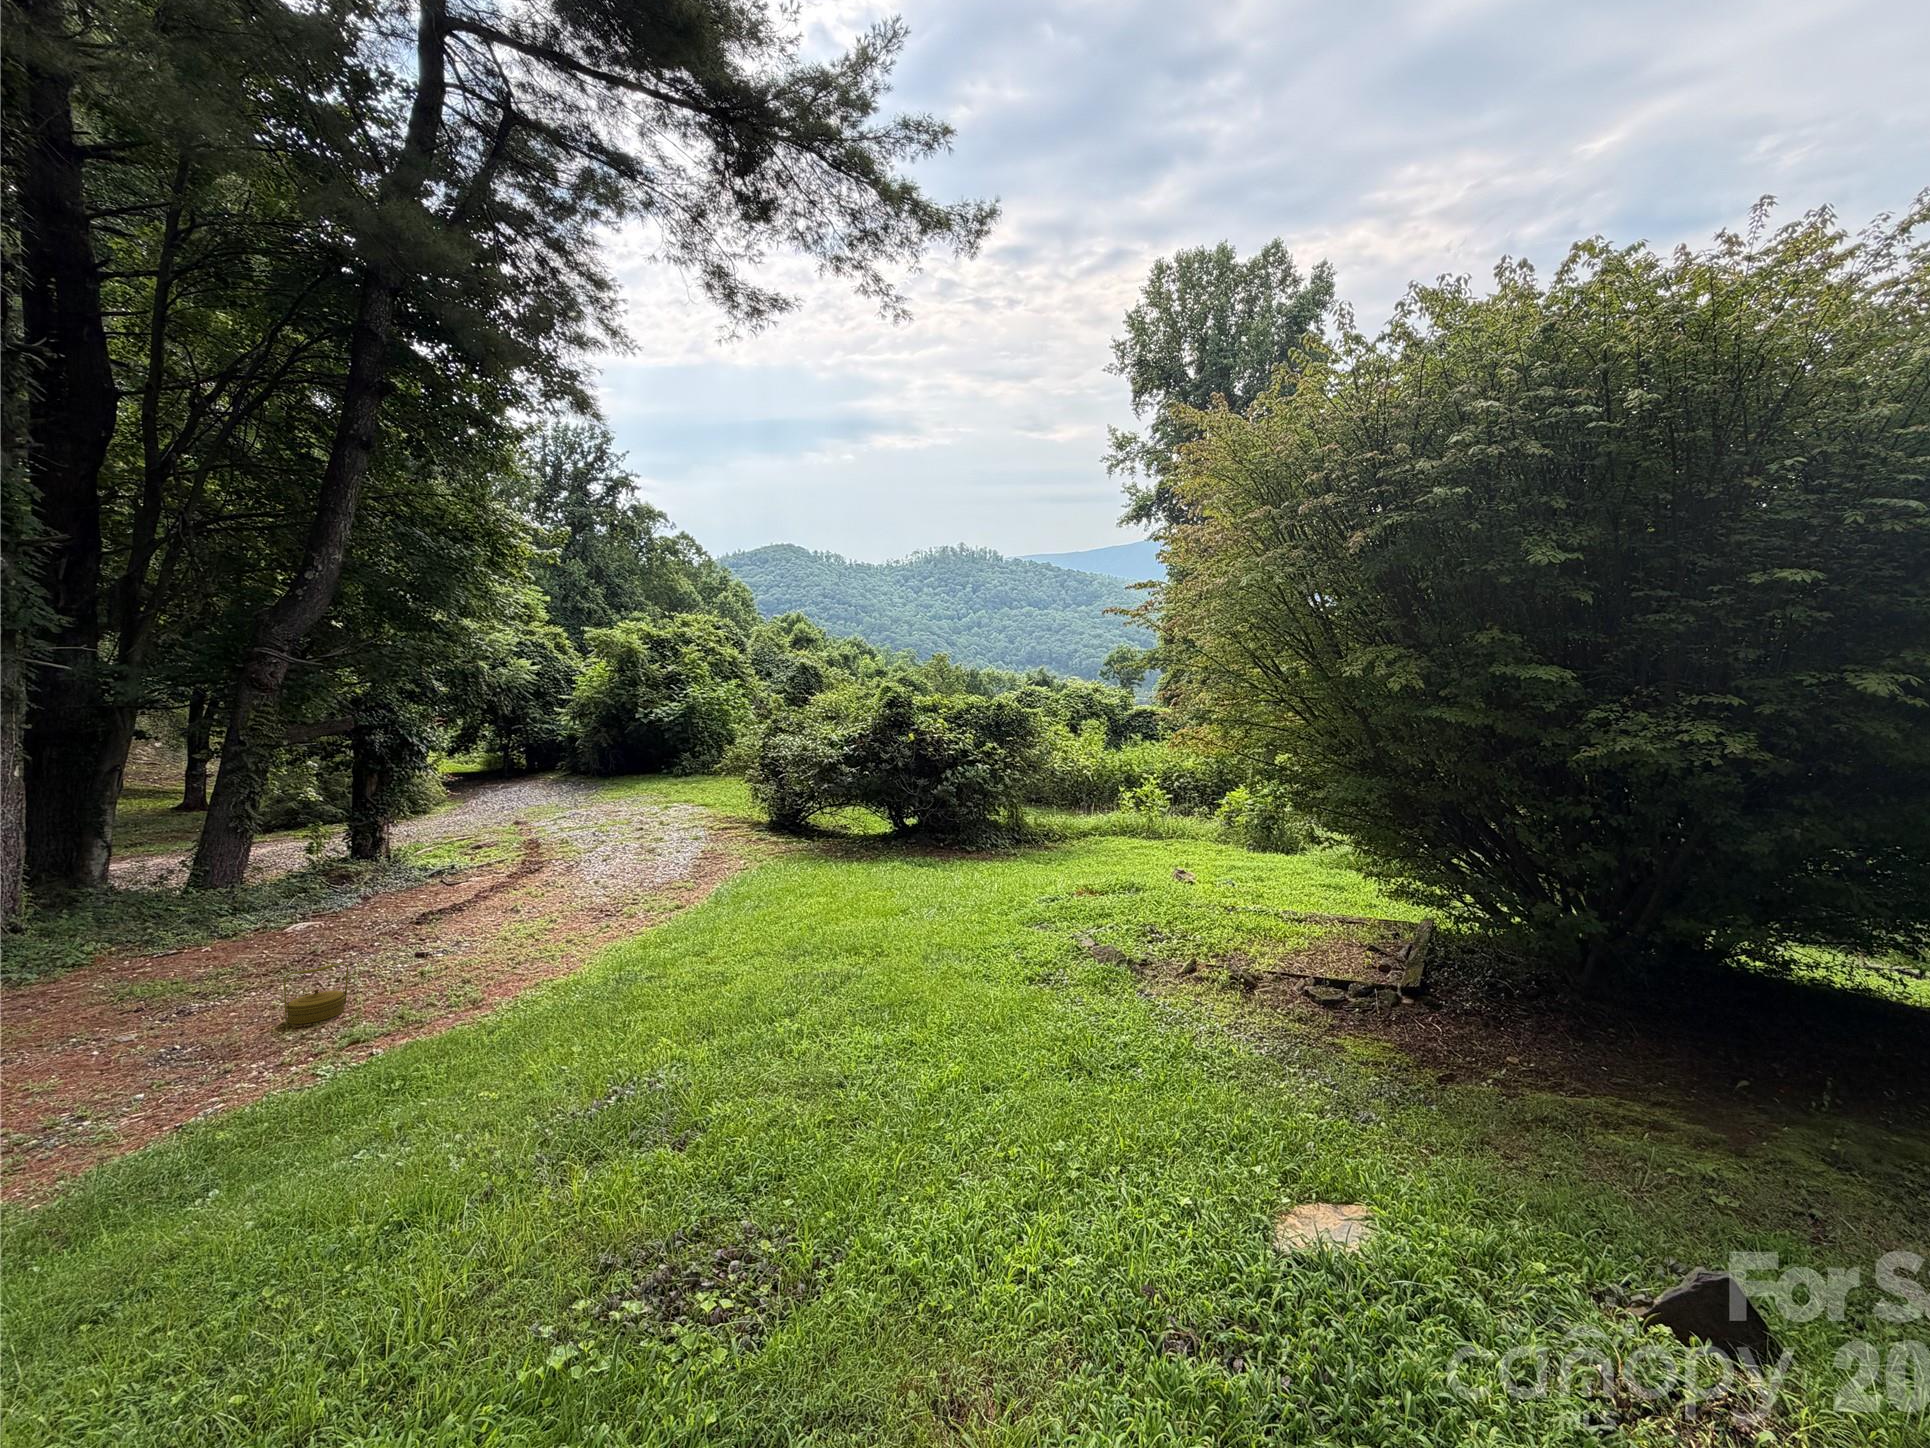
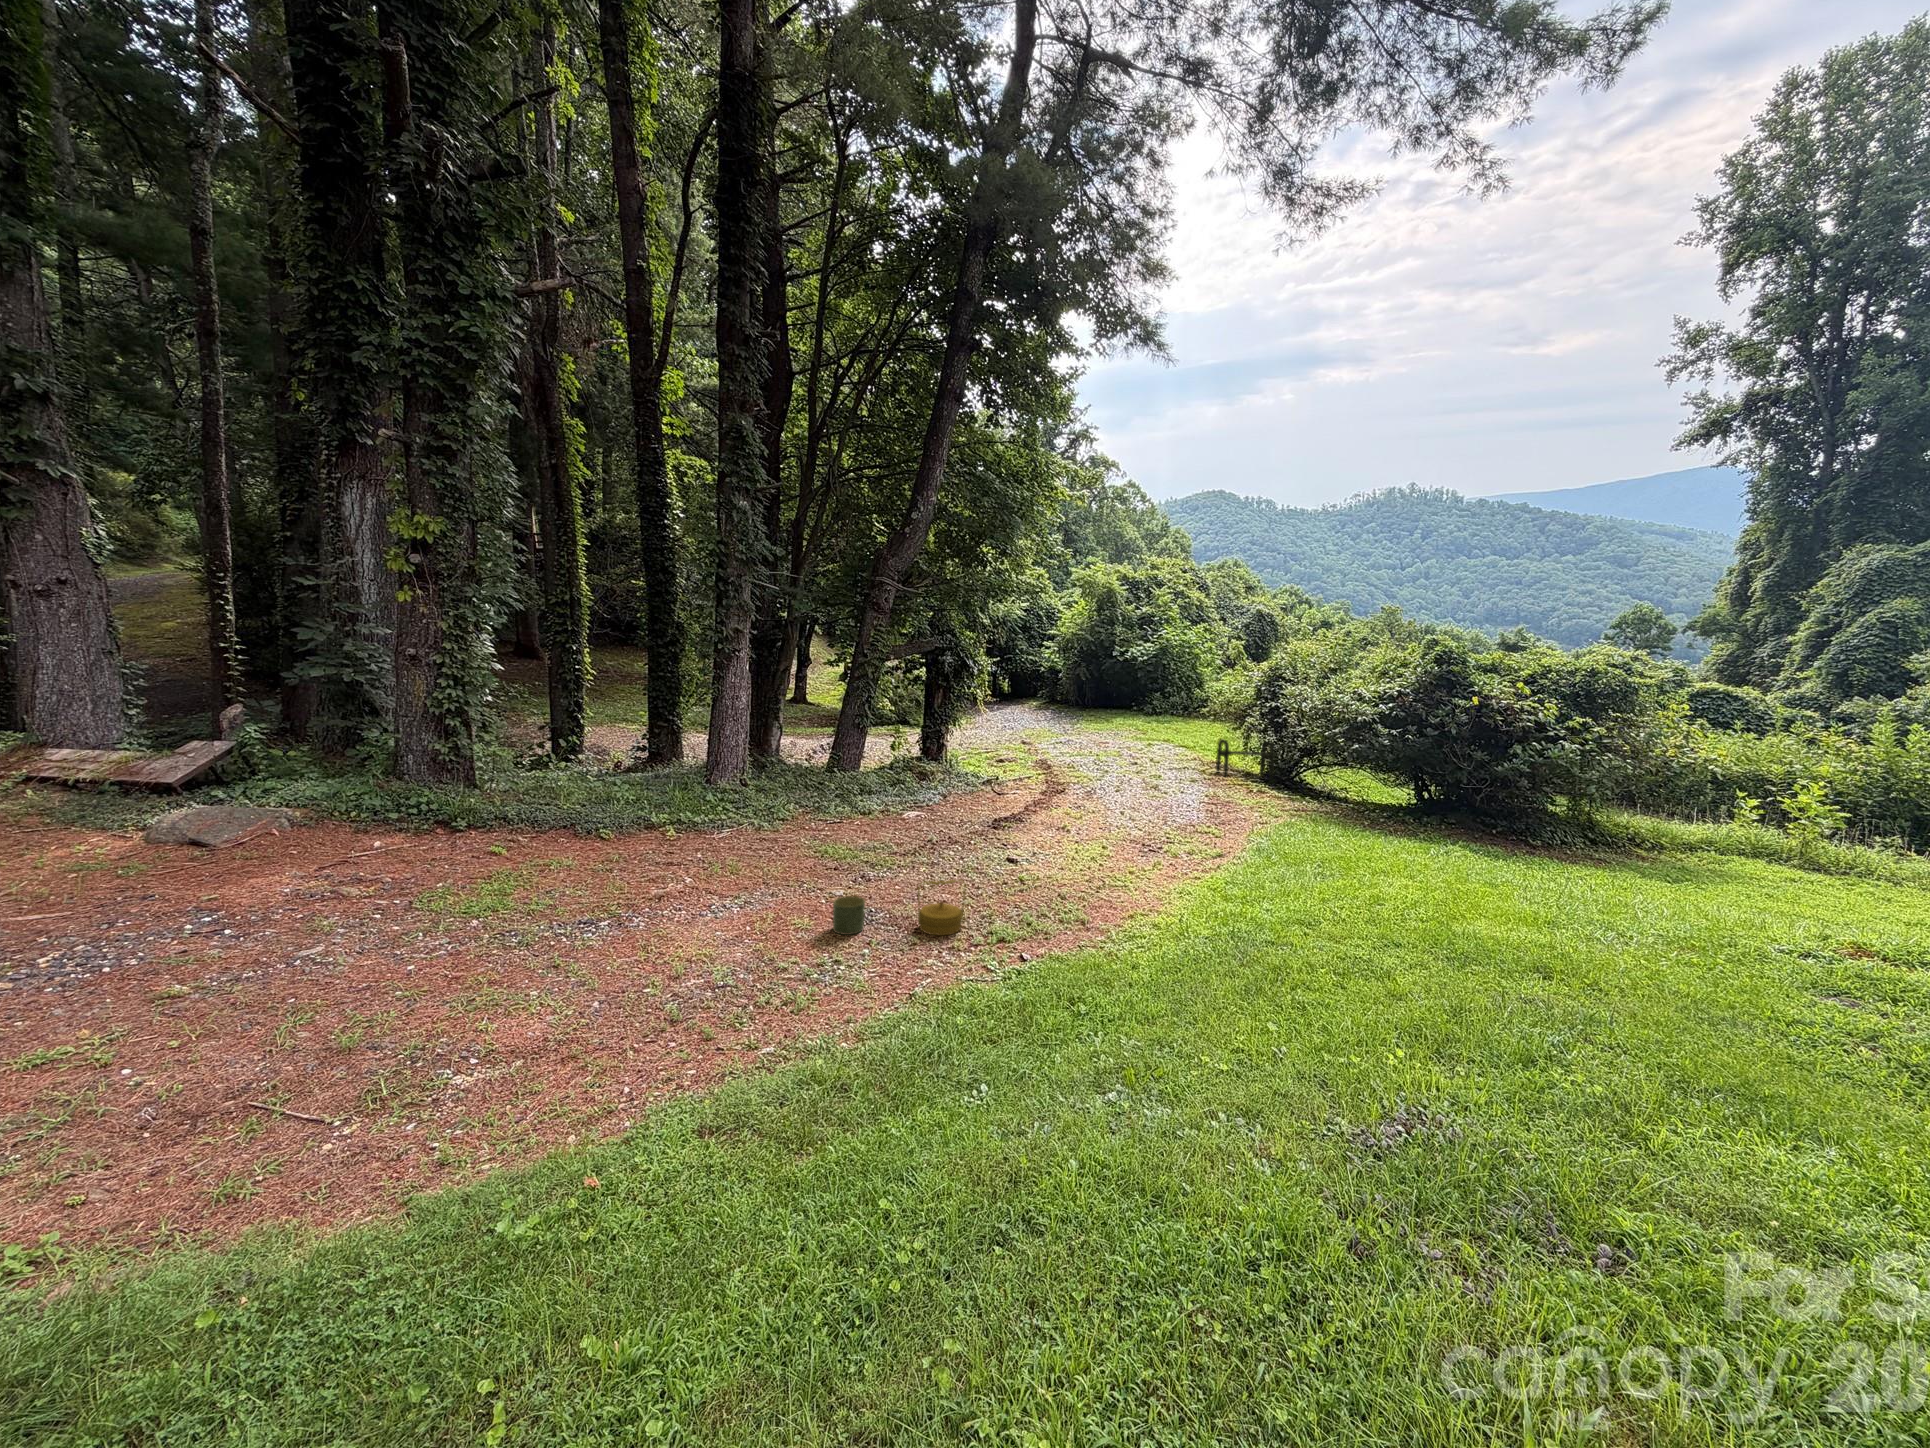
bench: none [723,791,778,832] -> present [1216,739,1275,779]
planter: none [160,1006,209,1049] -> present [833,896,865,935]

